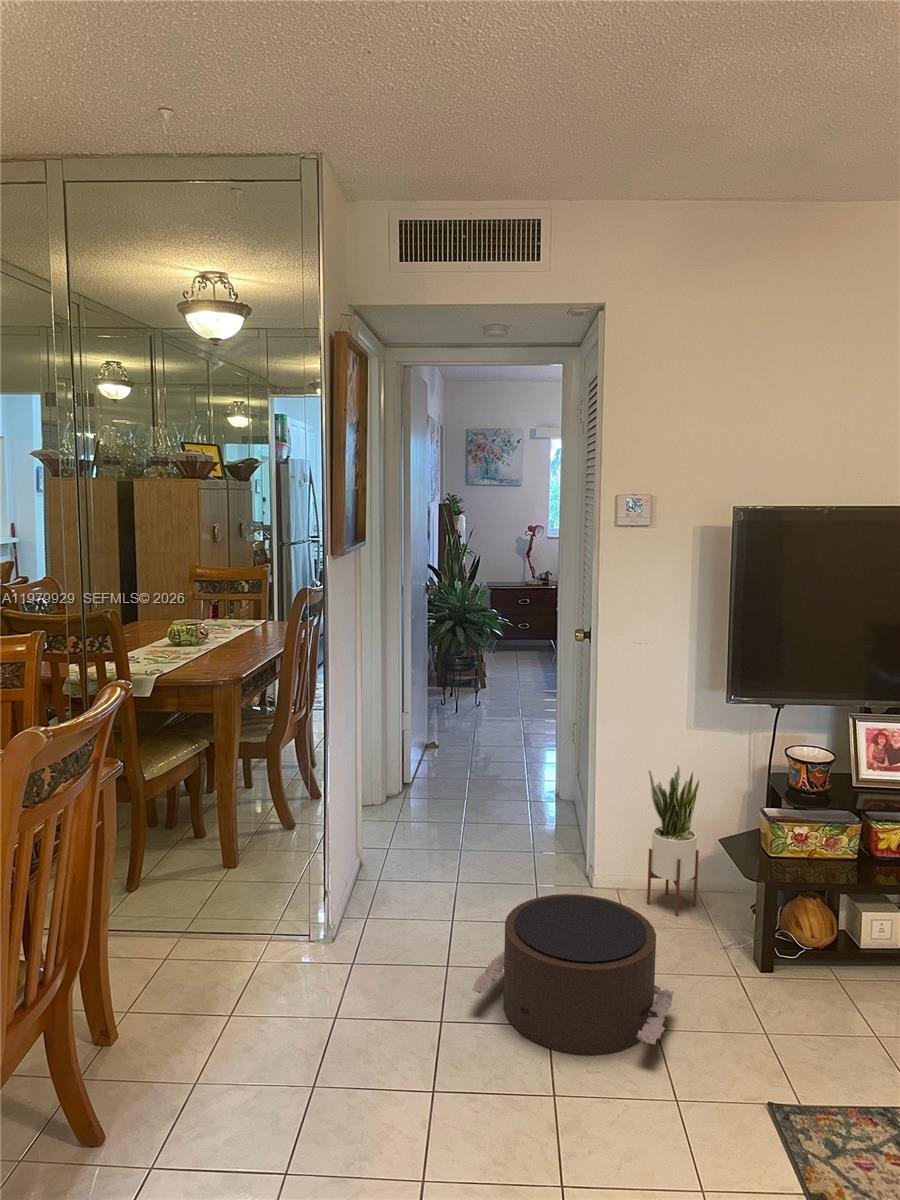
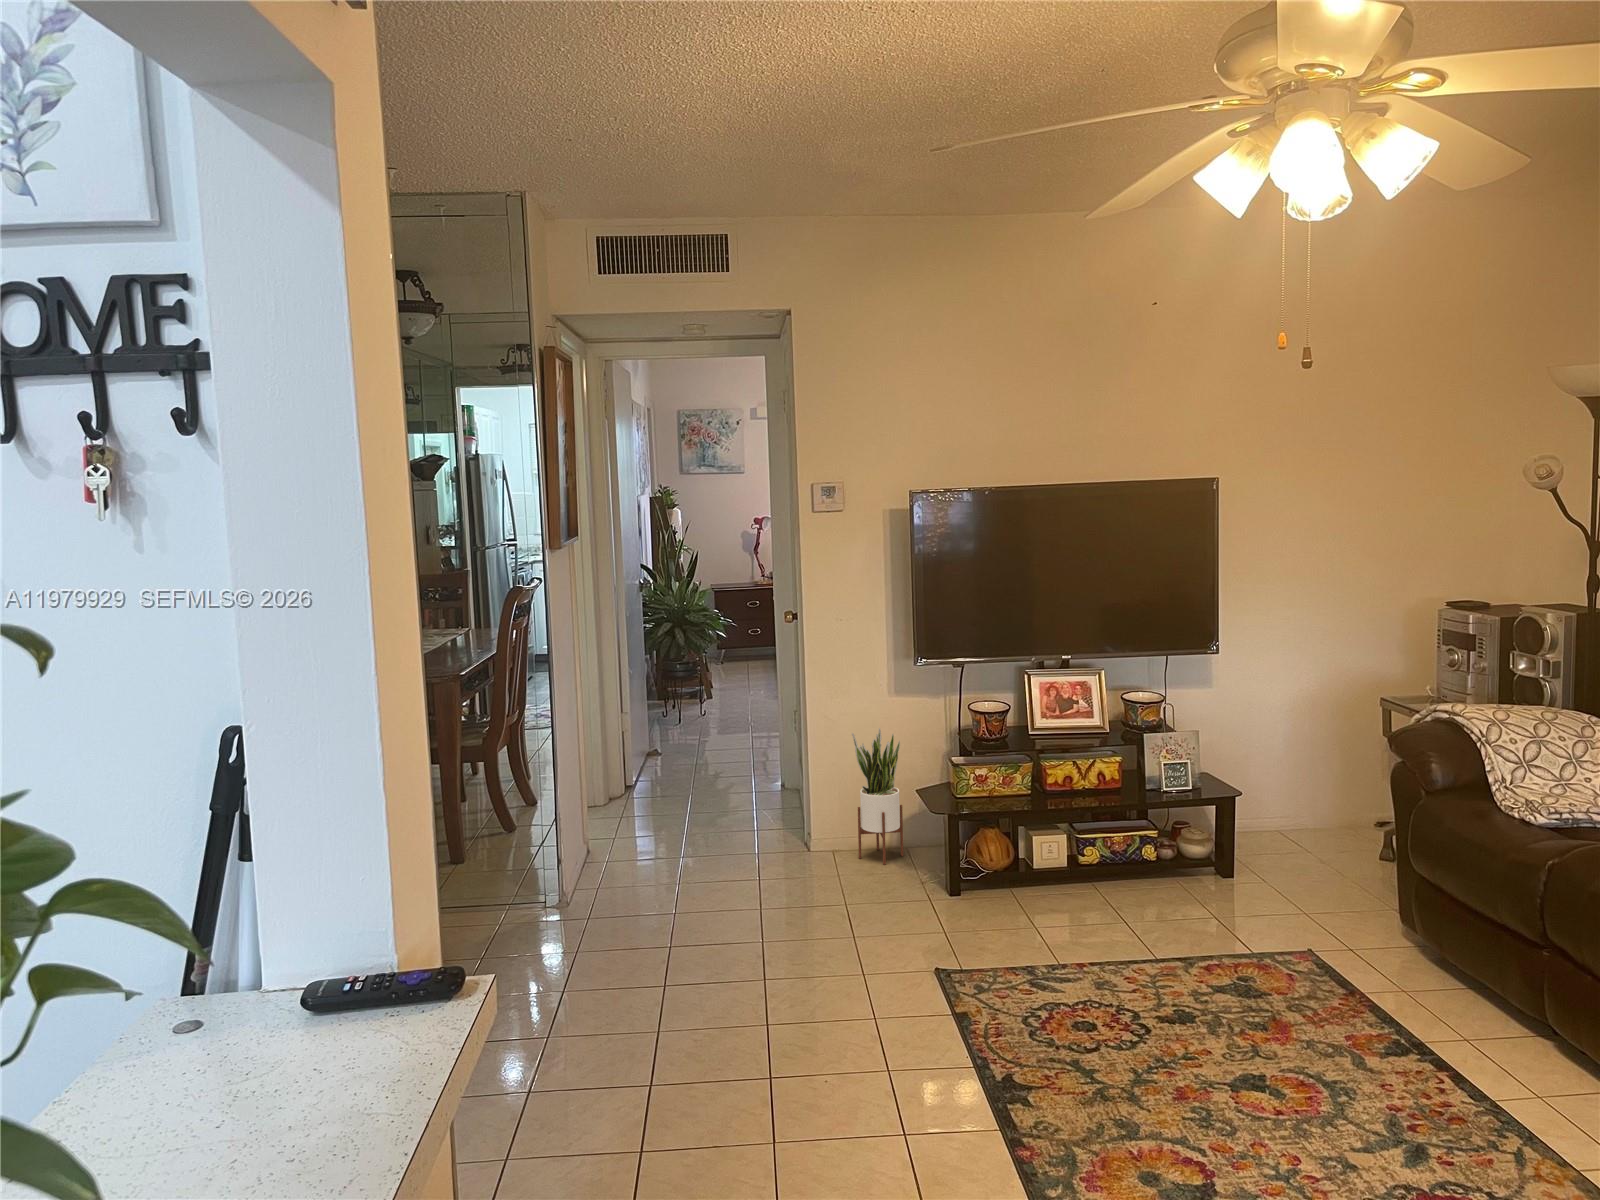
pouf: present [472,894,674,1055] -> none [695,840,869,959]

